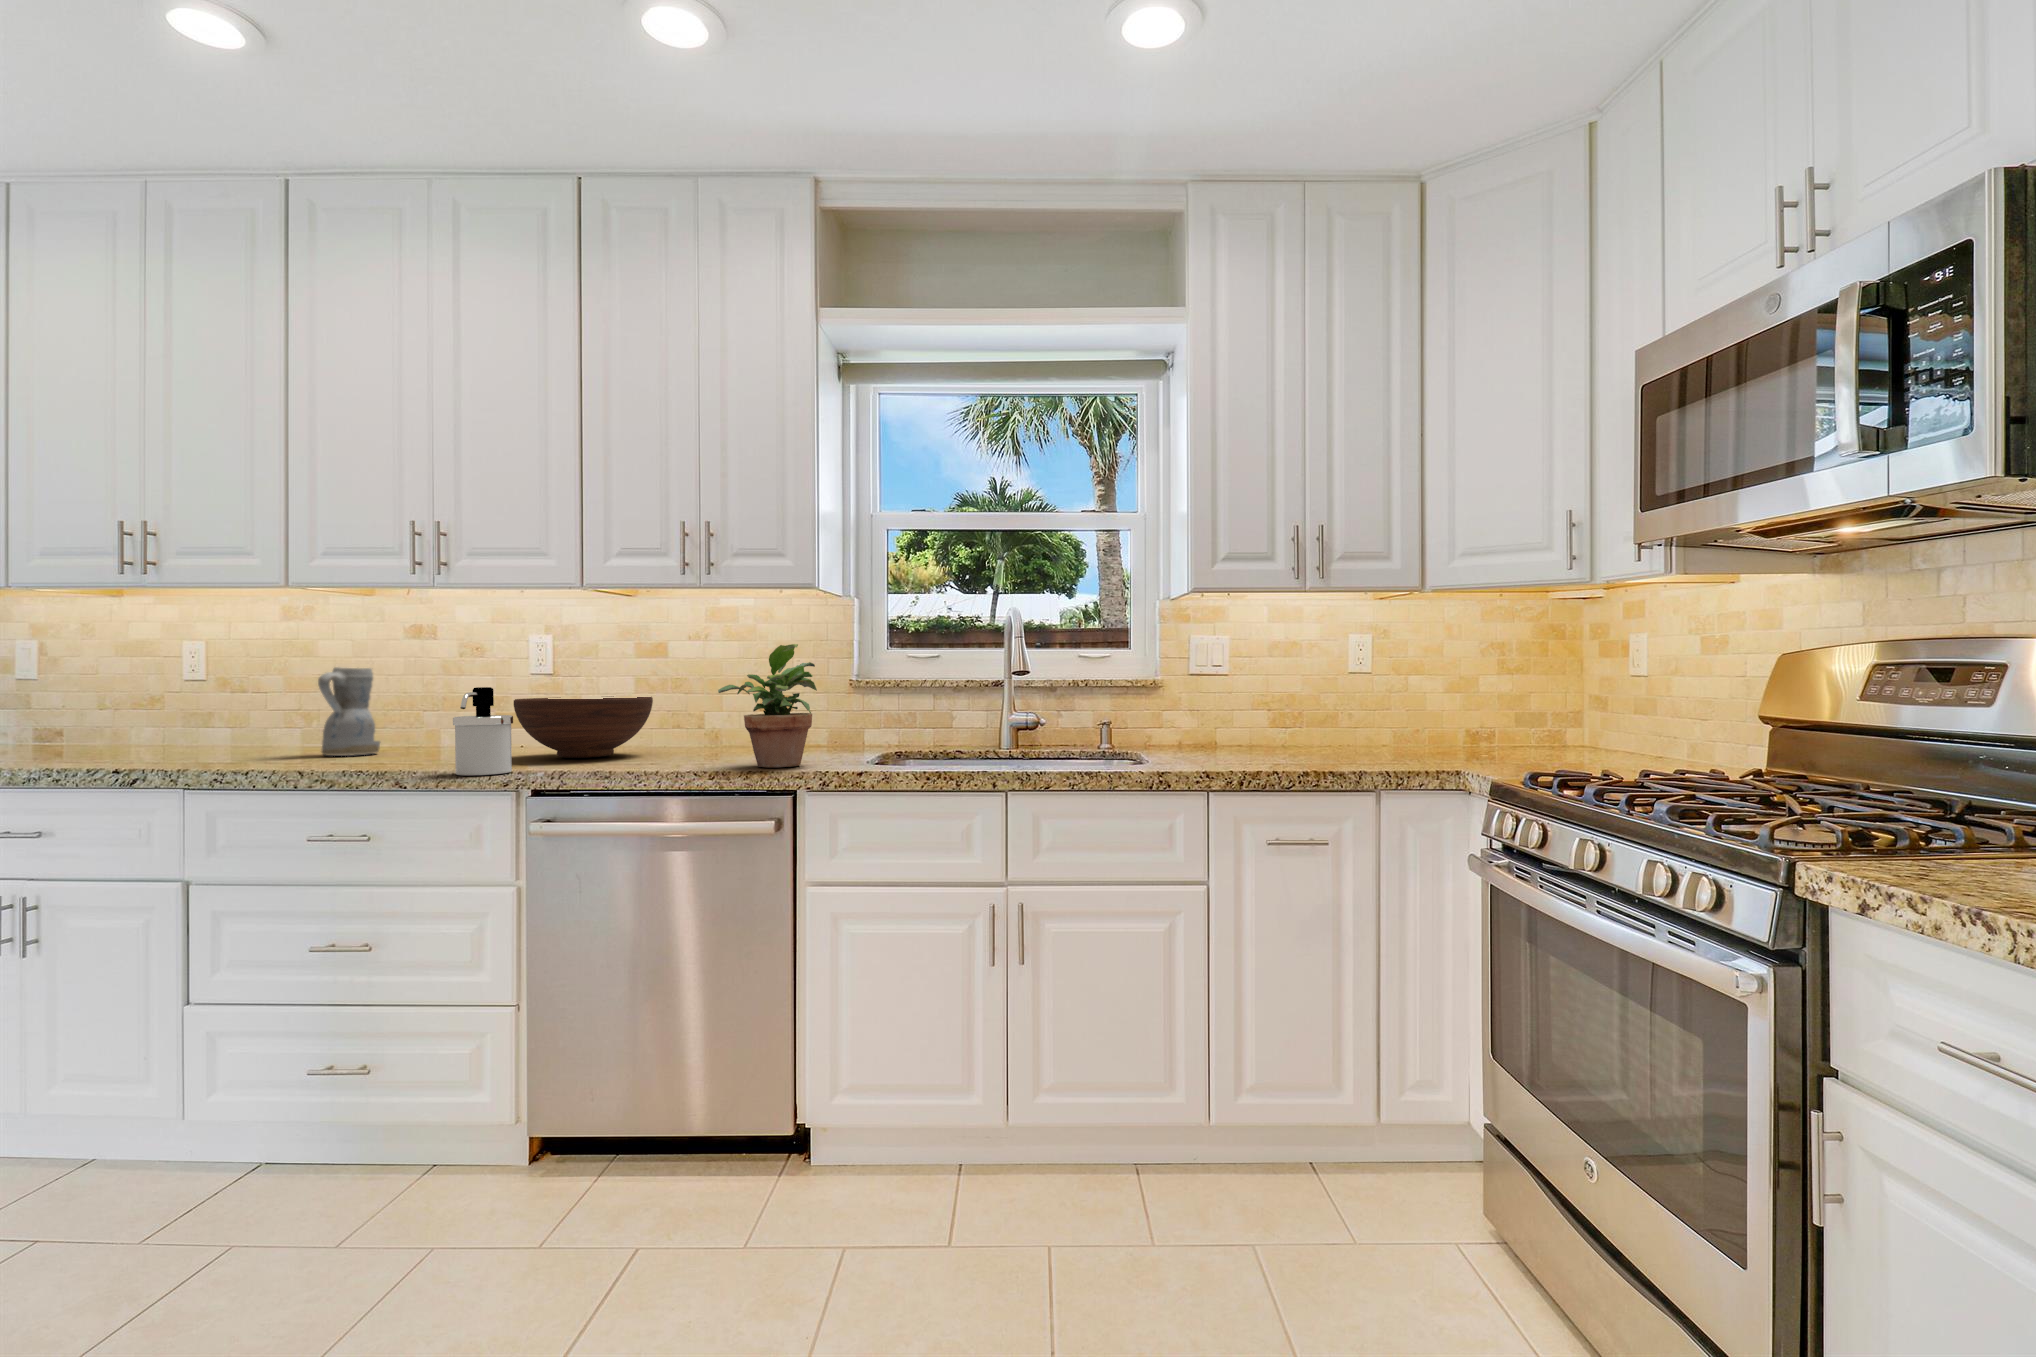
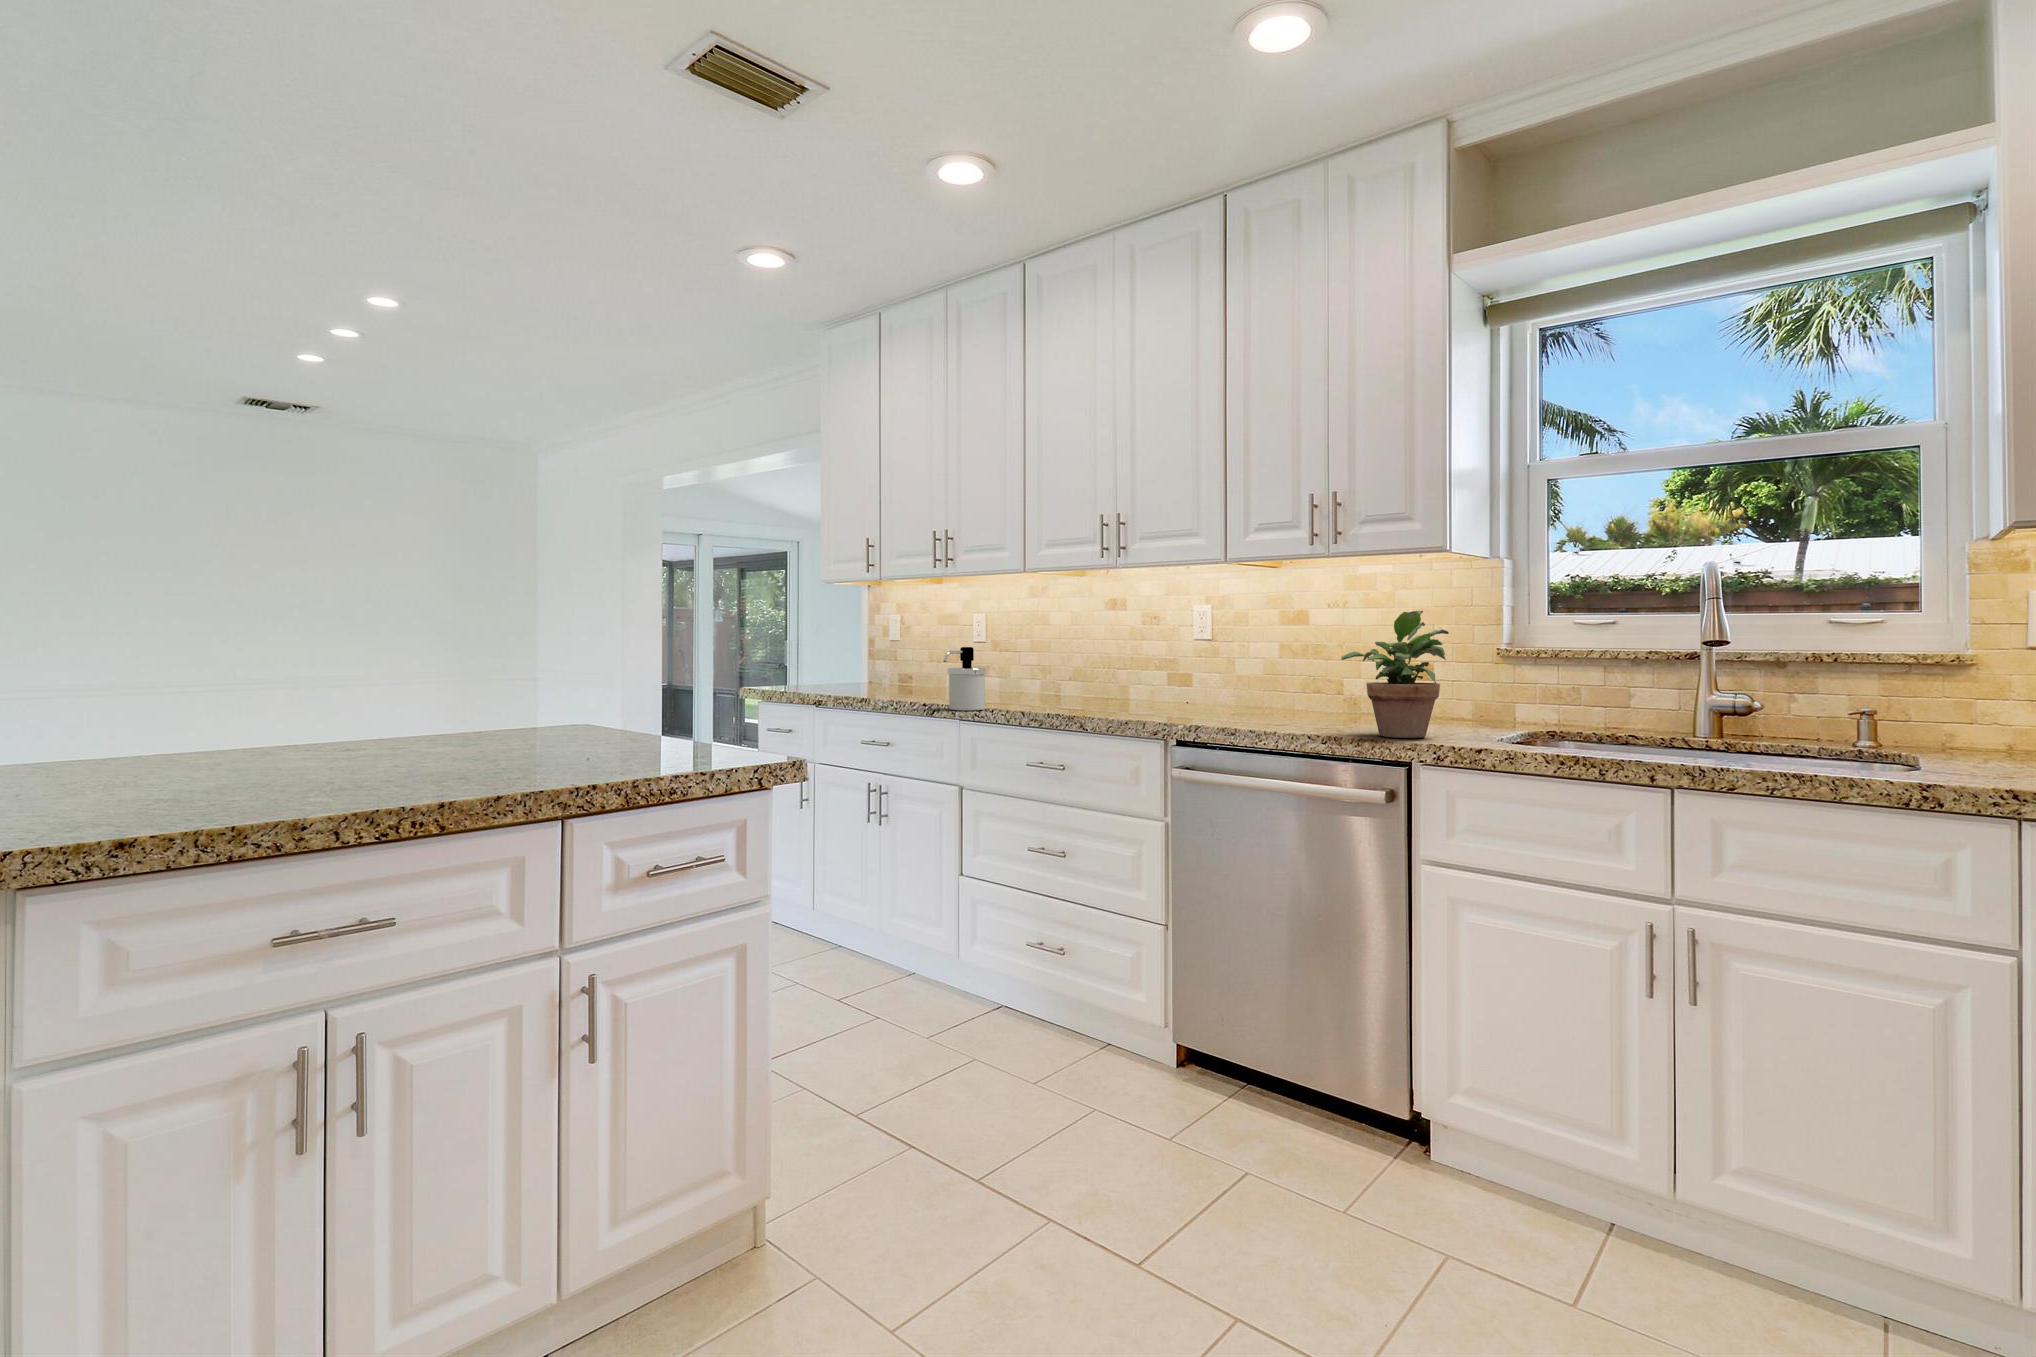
ceramic pitcher: present [318,667,380,756] -> none [1044,632,1087,703]
soap dispenser: present [453,687,513,776] -> present [943,647,986,710]
fruit bowl: present [514,696,653,758] -> none [1175,660,1294,716]

